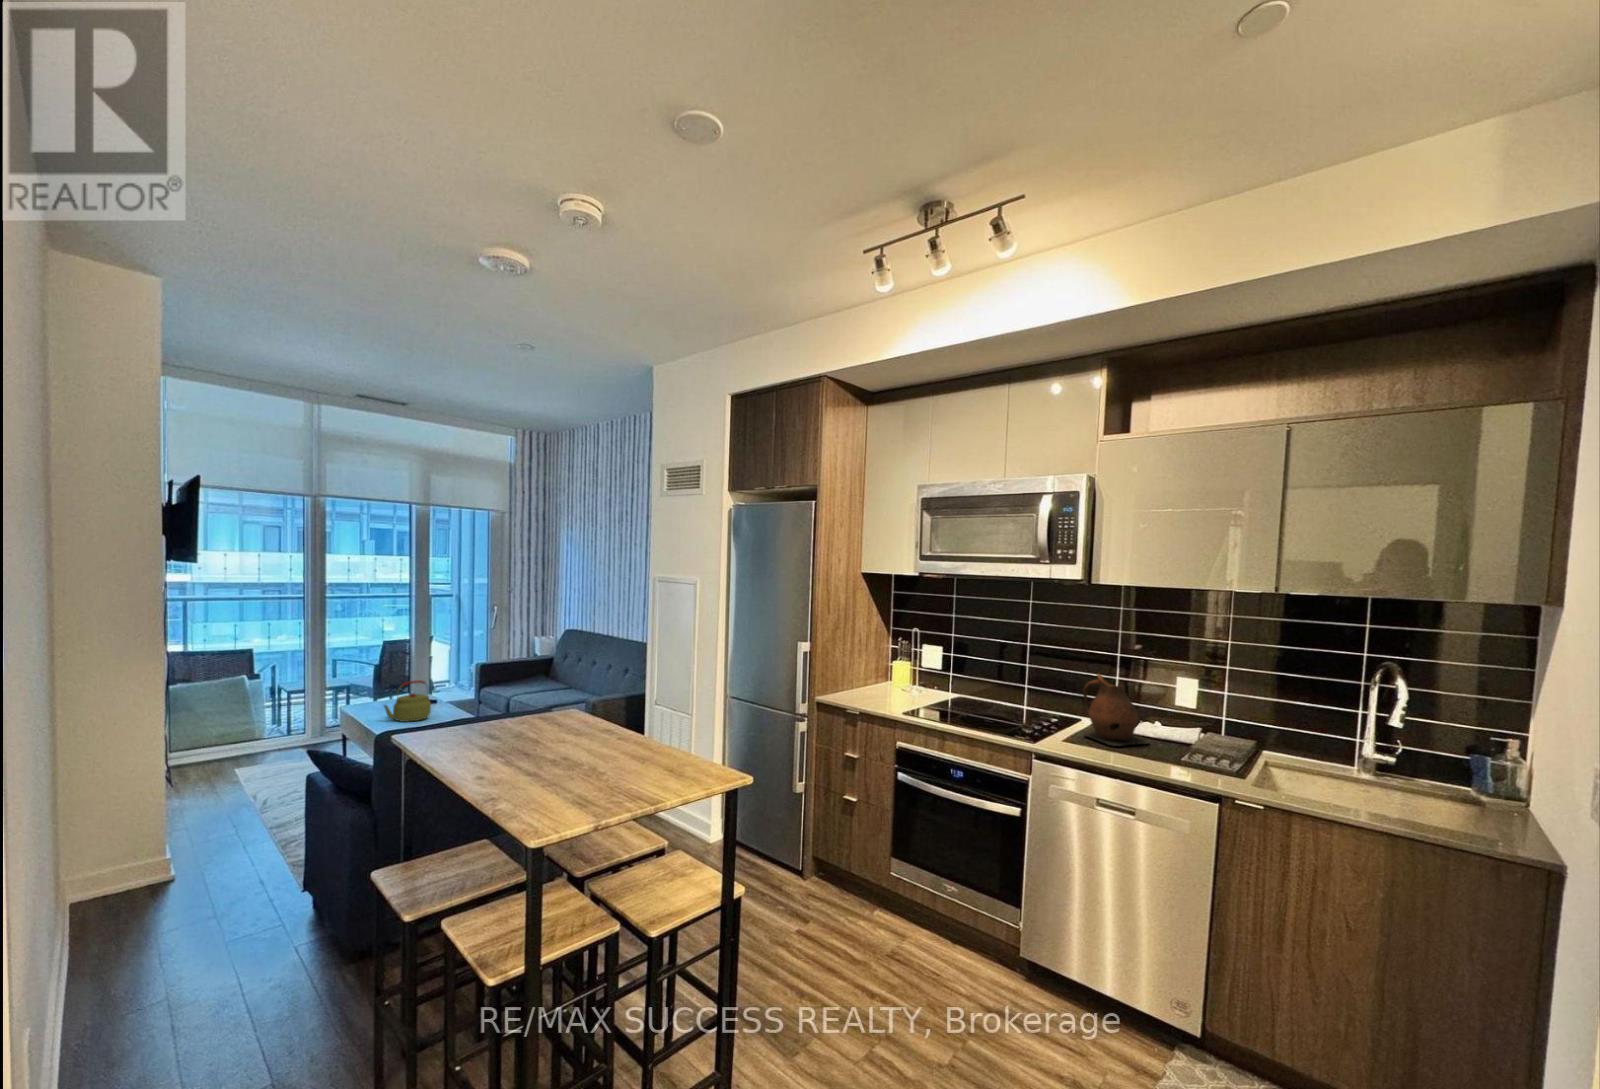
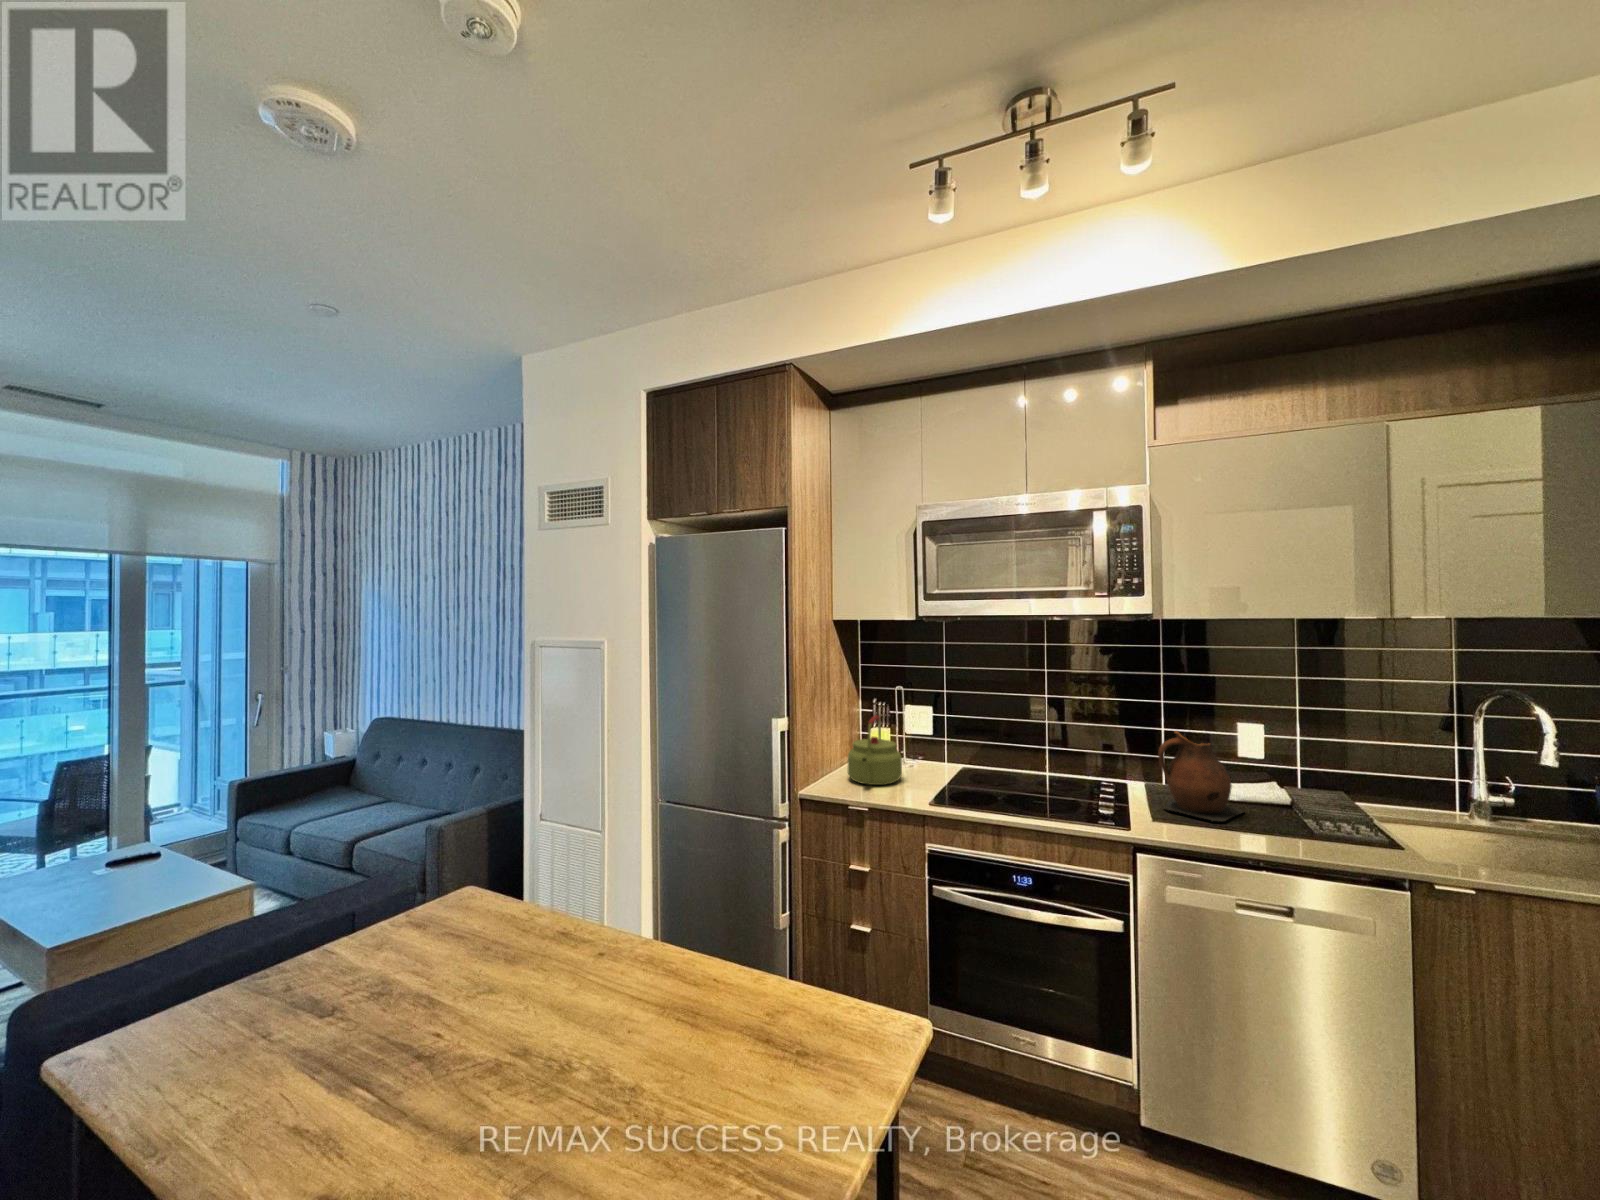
kettle: present [384,680,431,722] -> present [848,715,902,785]

